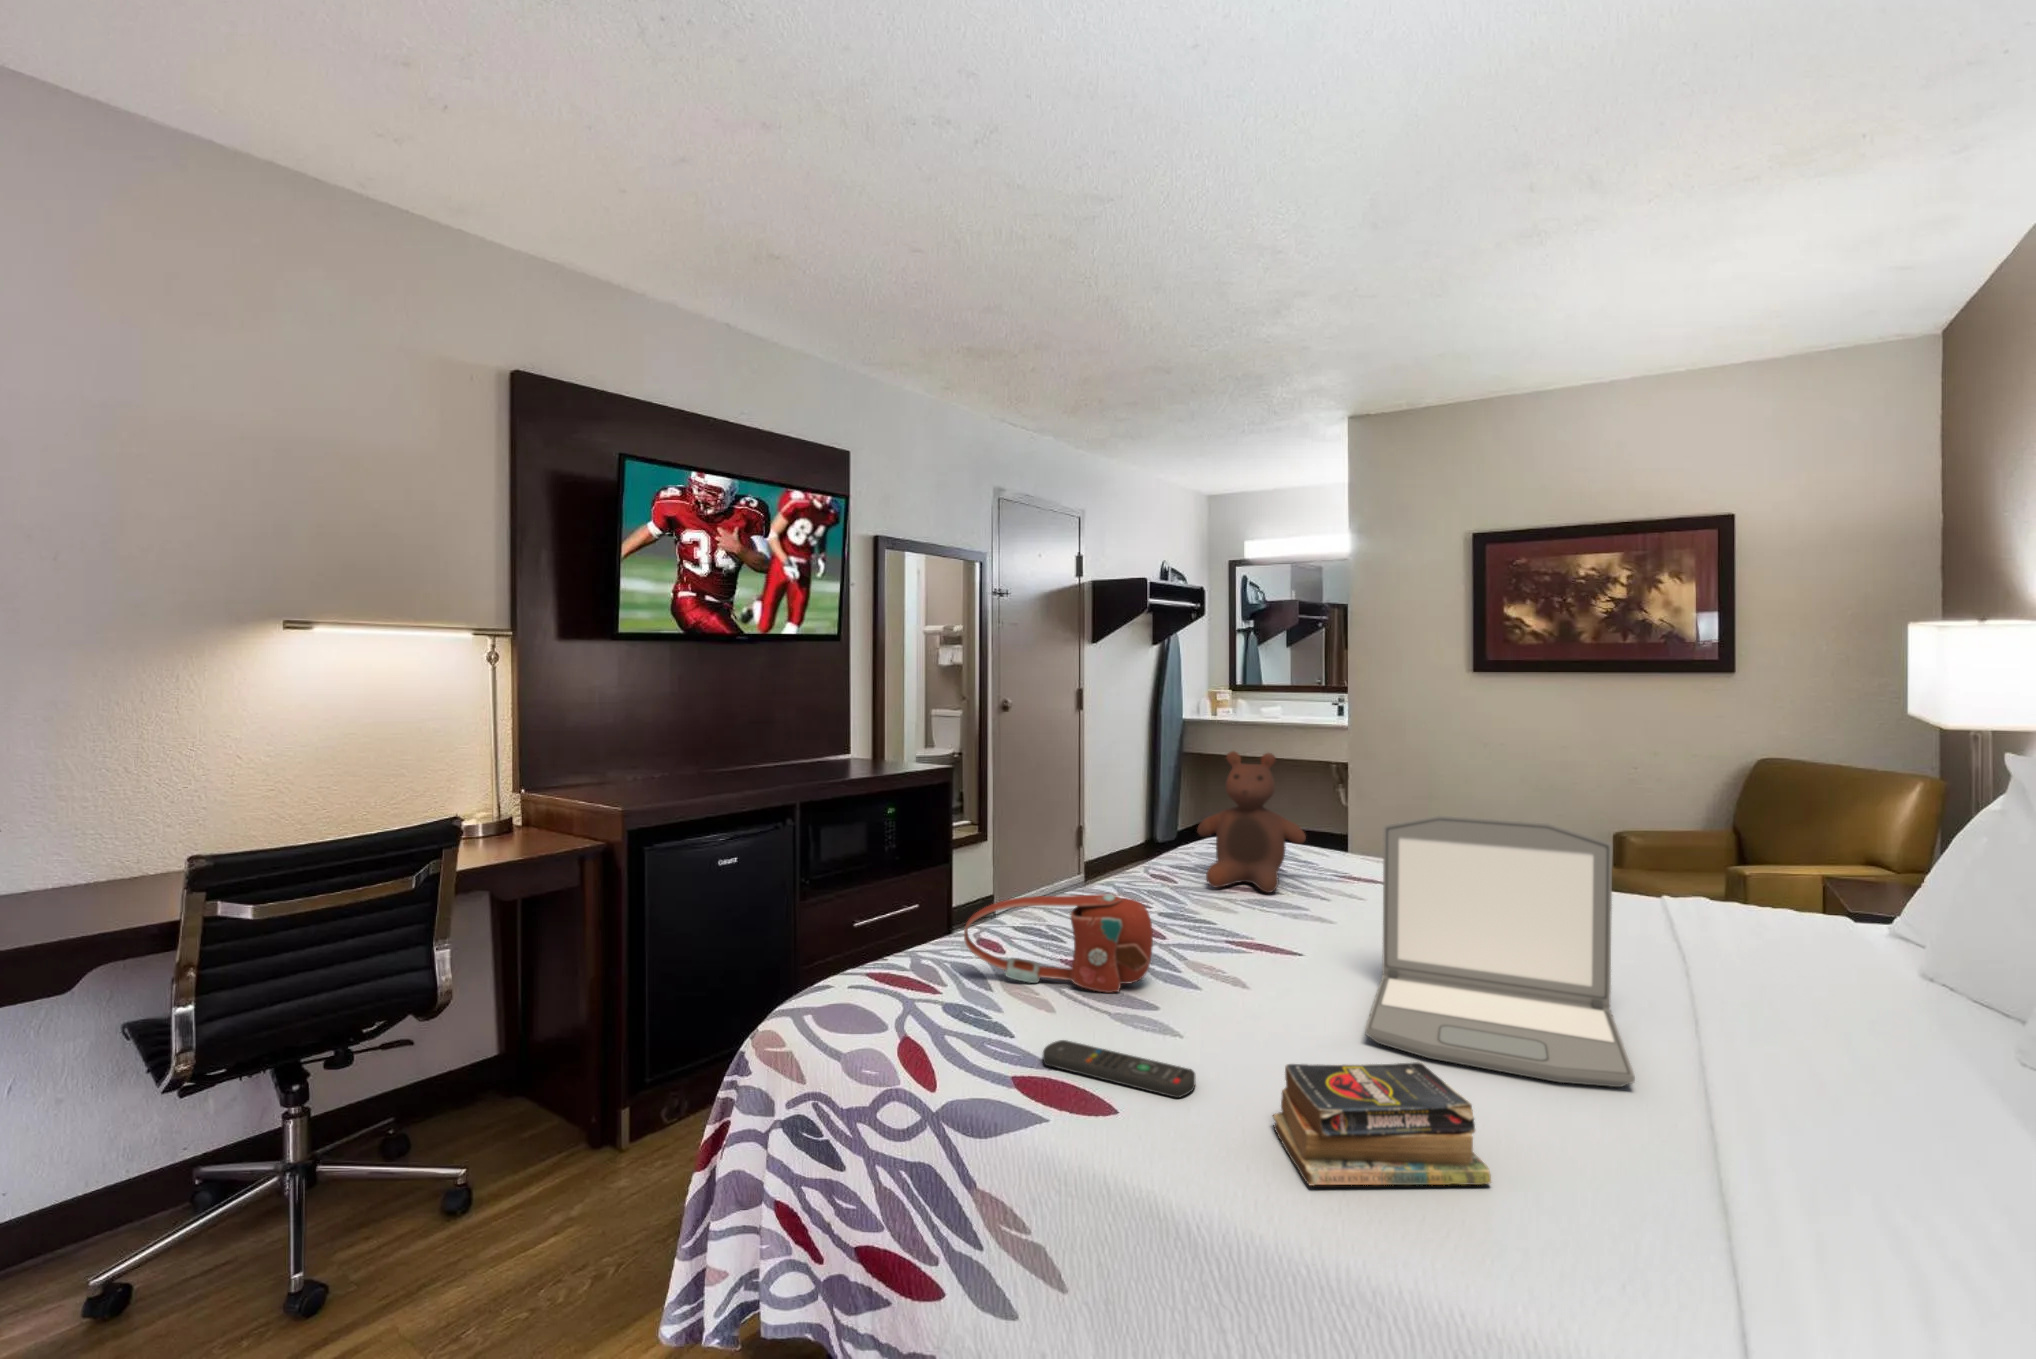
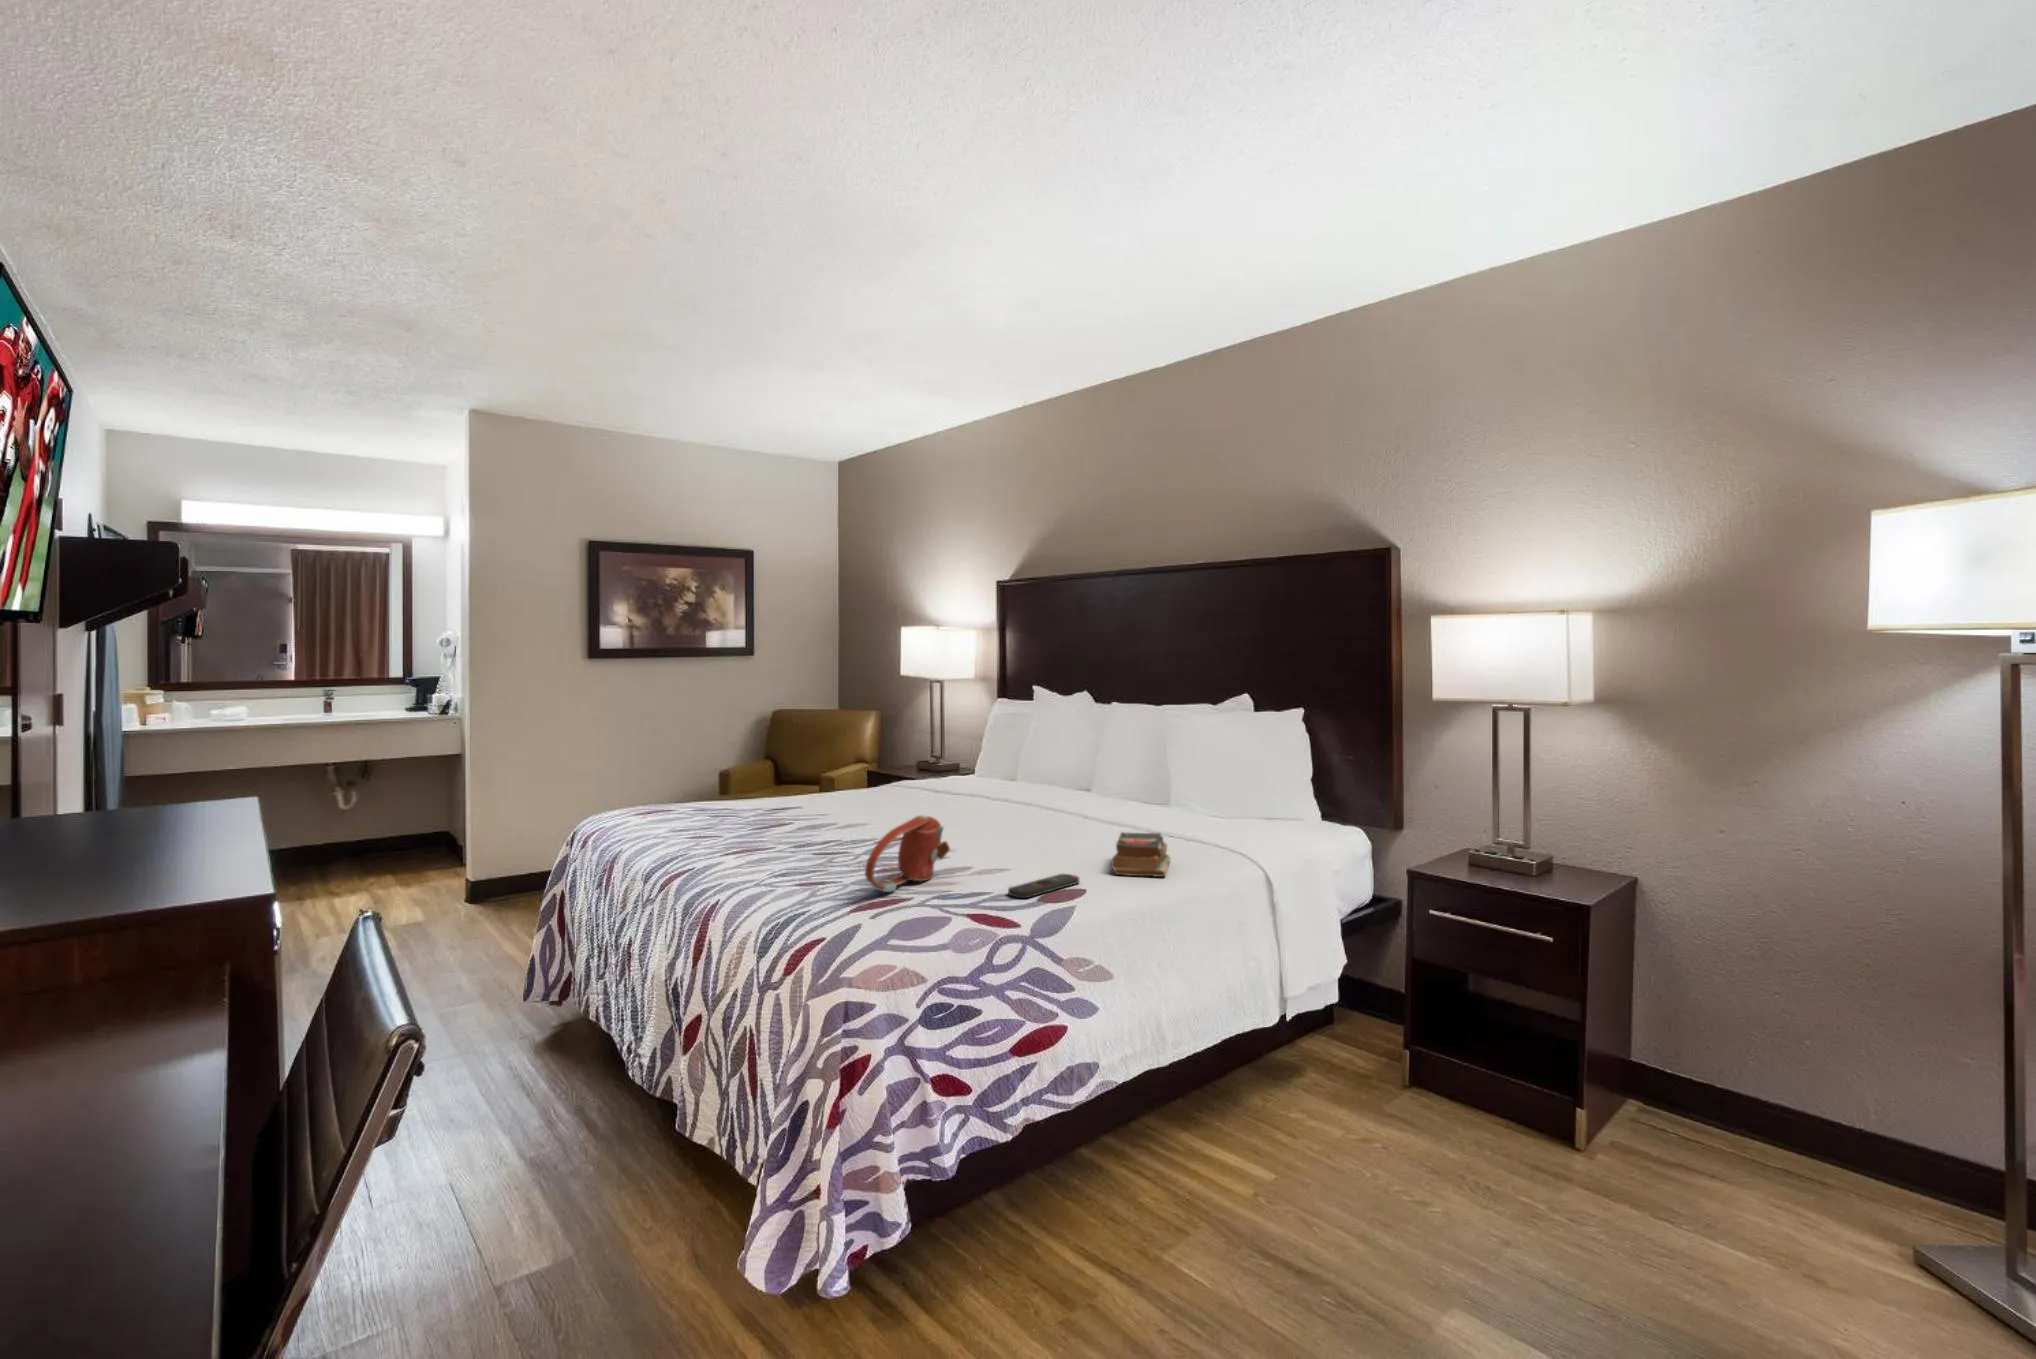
stuffed bear: present [1197,751,1306,893] -> none [699,727,788,838]
laptop: present [1365,816,1635,1087] -> none [973,735,1110,851]

